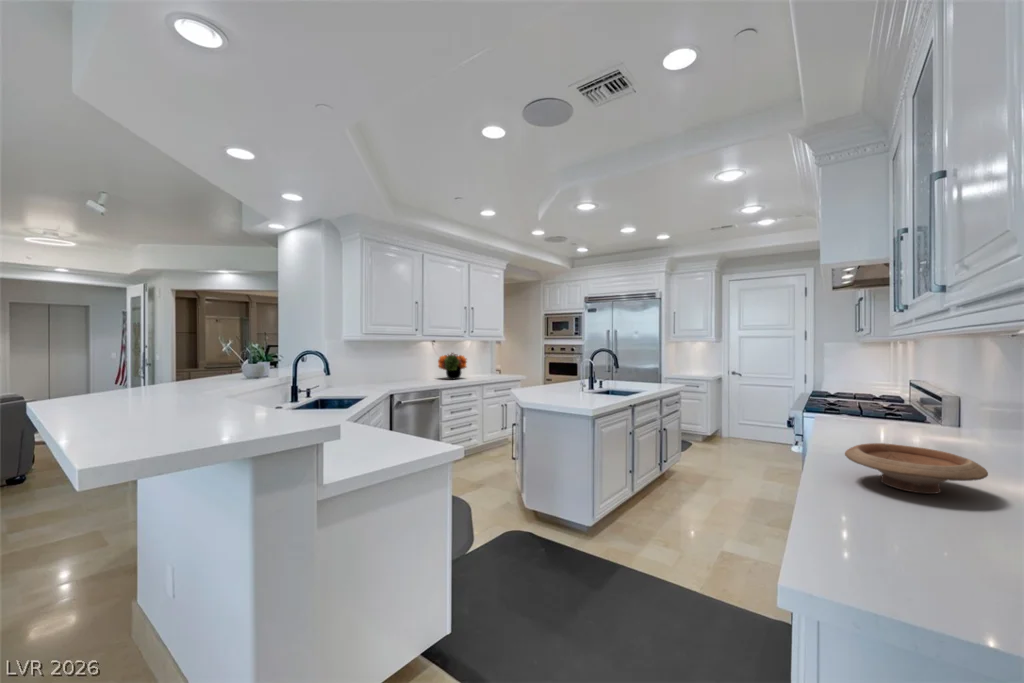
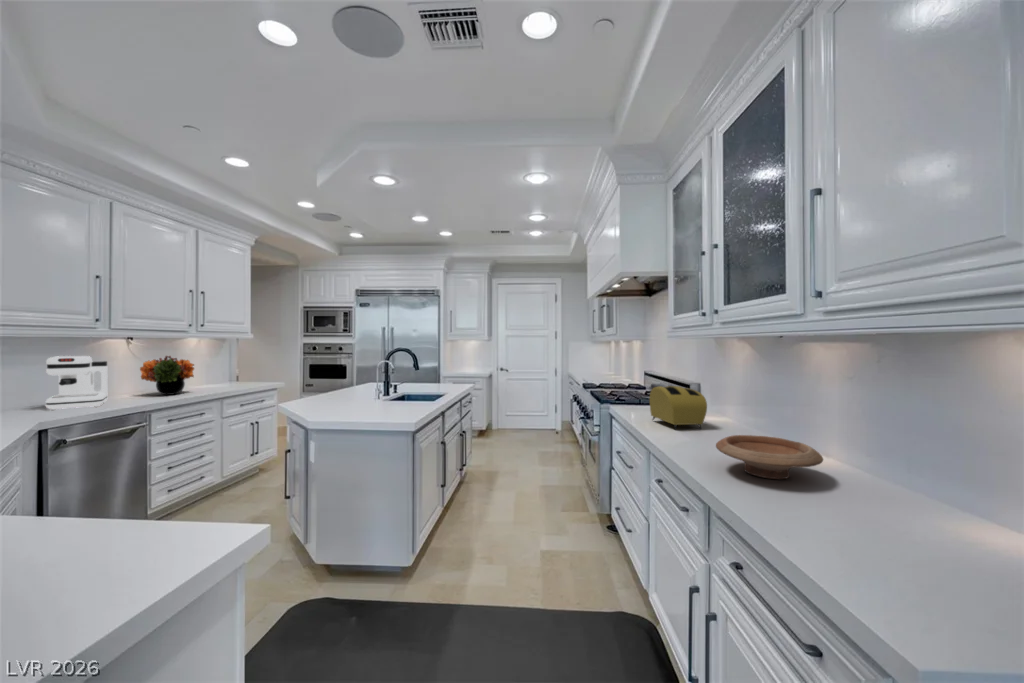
coffee maker: none [393,352,421,384] -> present [46,356,107,410]
toaster: none [844,392,914,445] -> present [649,386,707,429]

